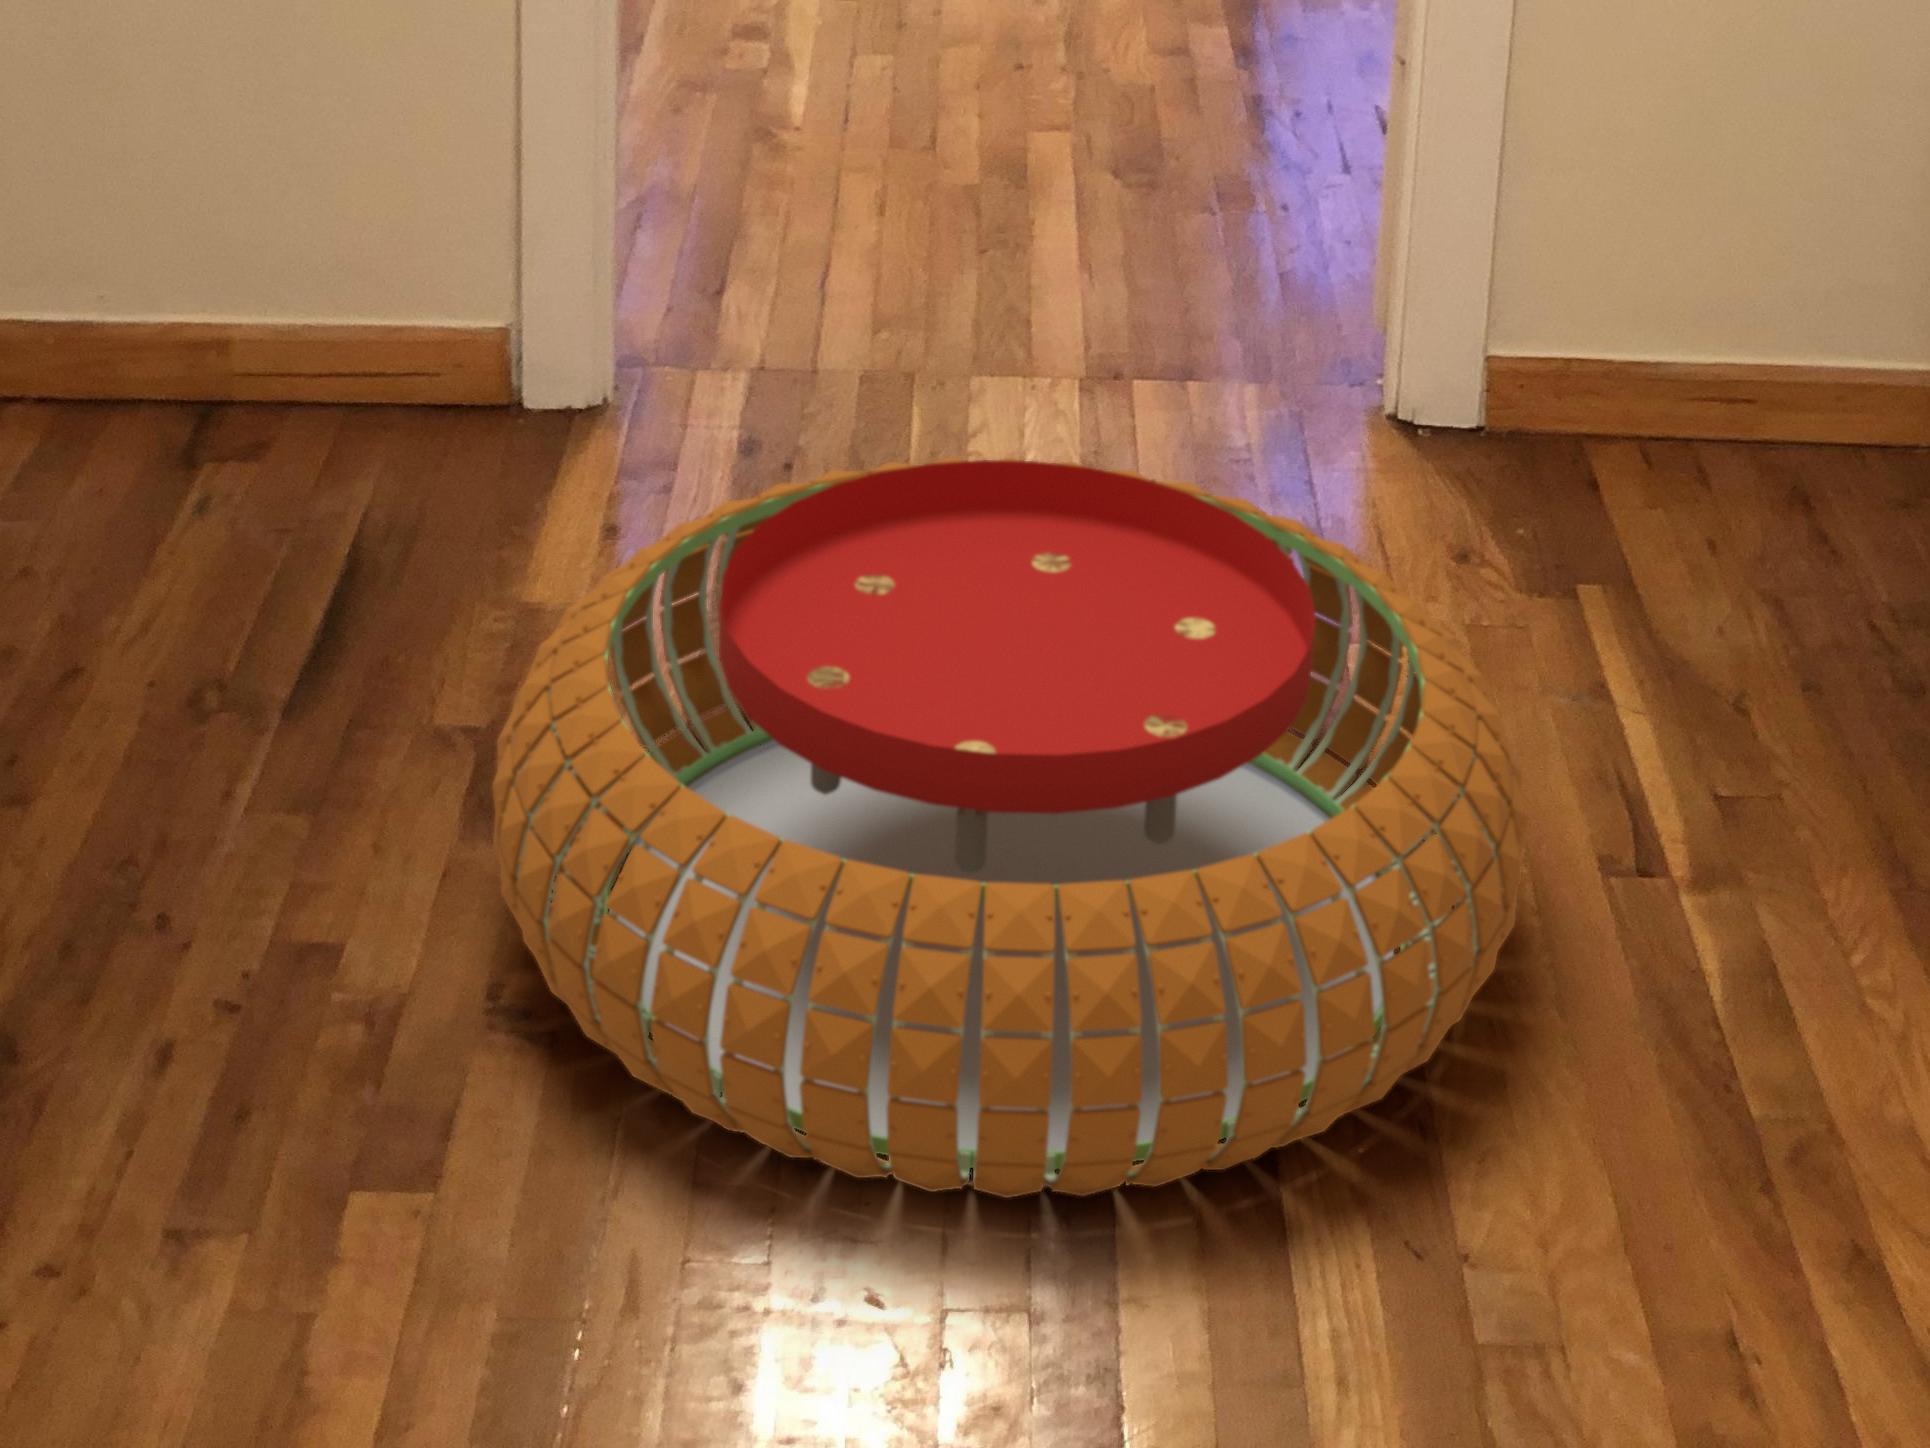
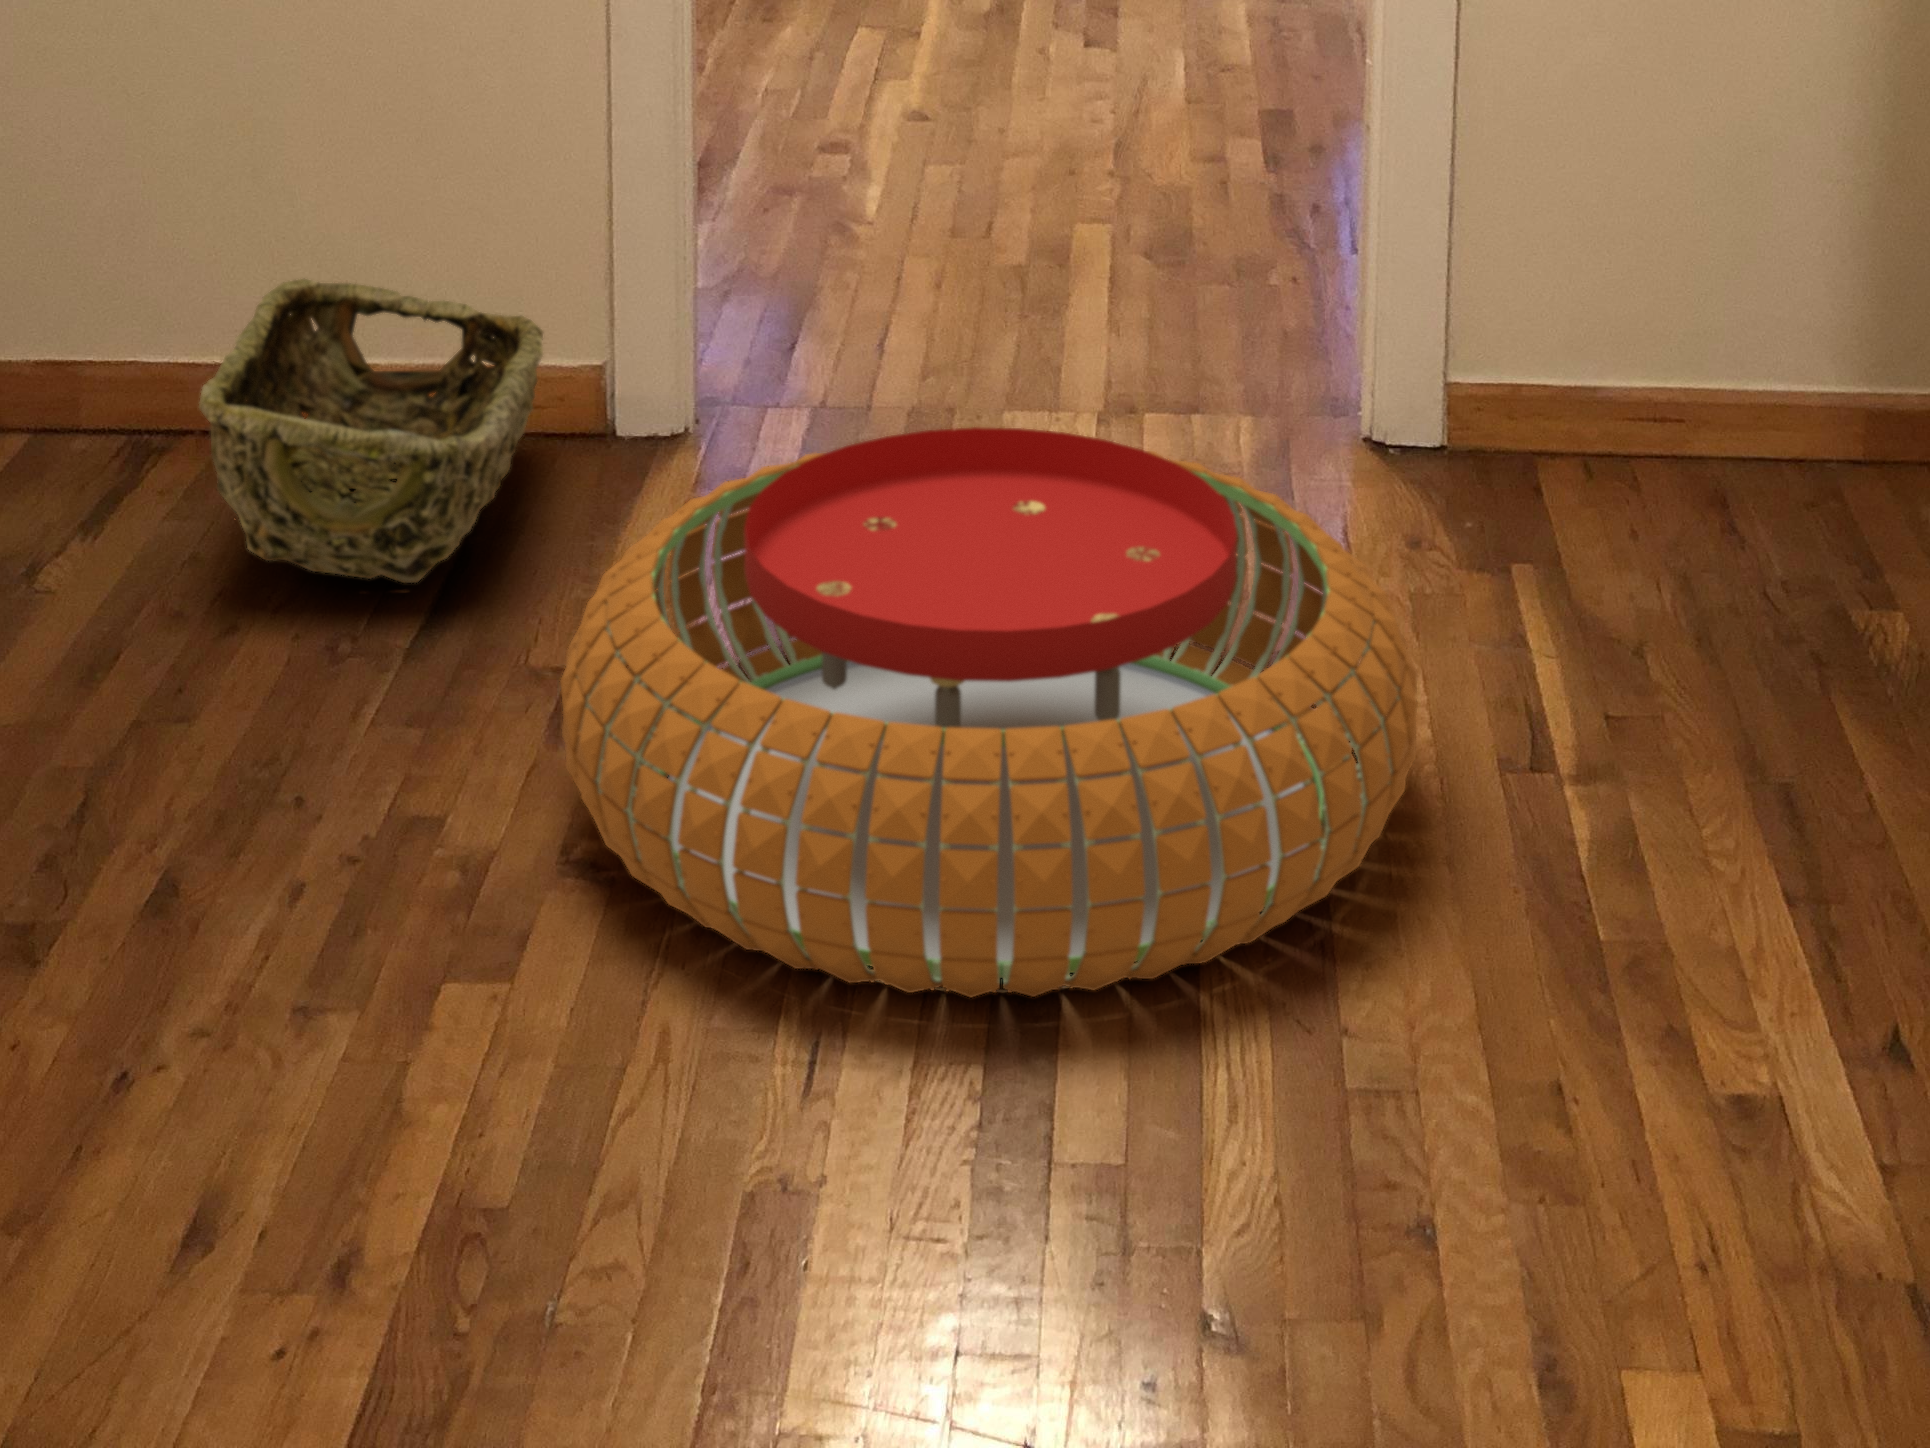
woven basket: none [34,232,442,615] -> present [199,279,543,583]

